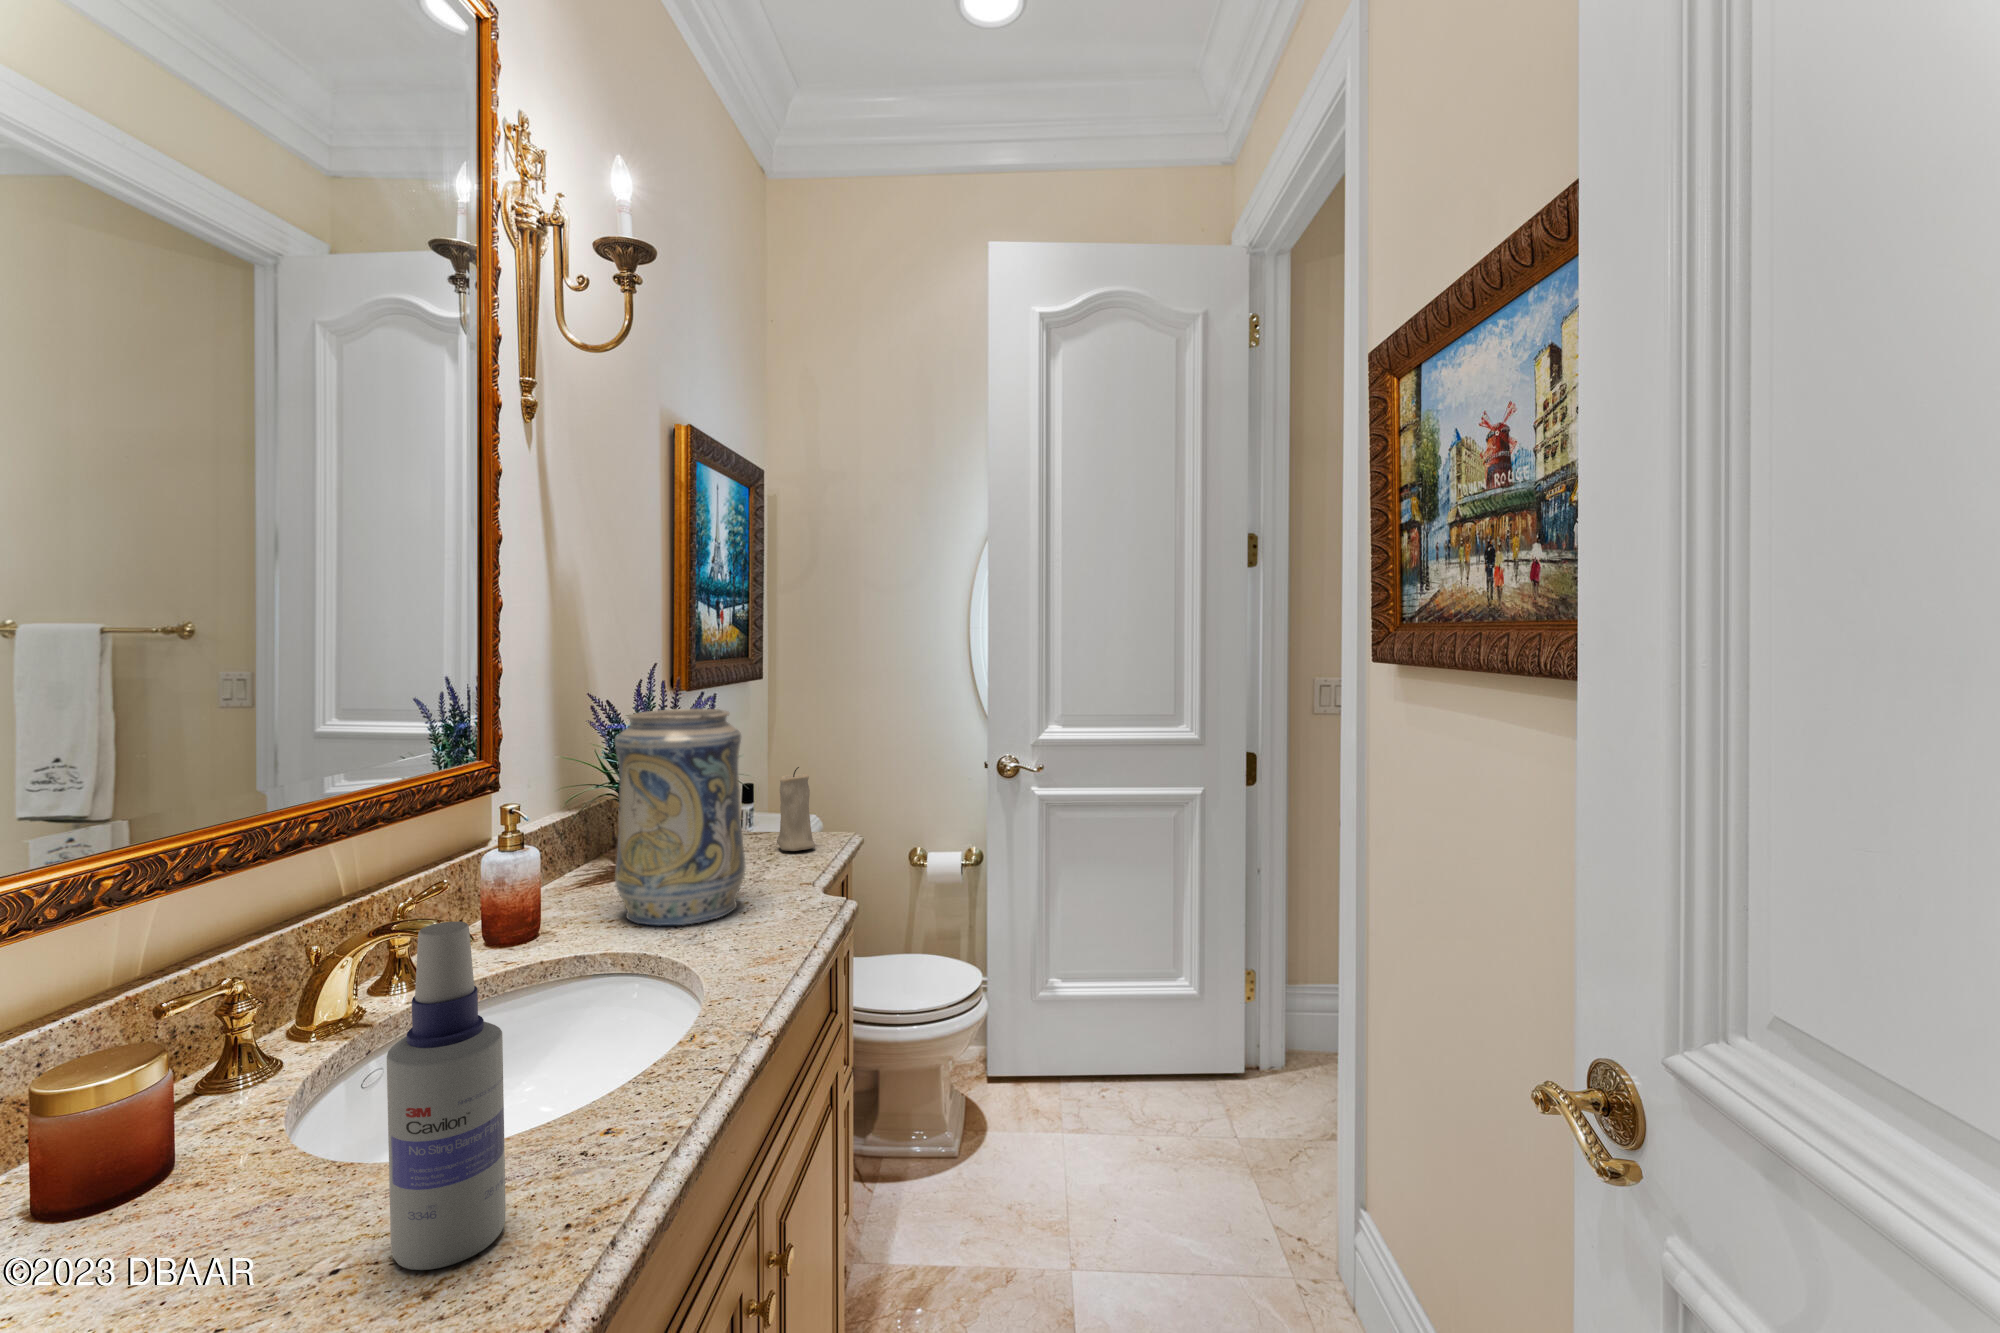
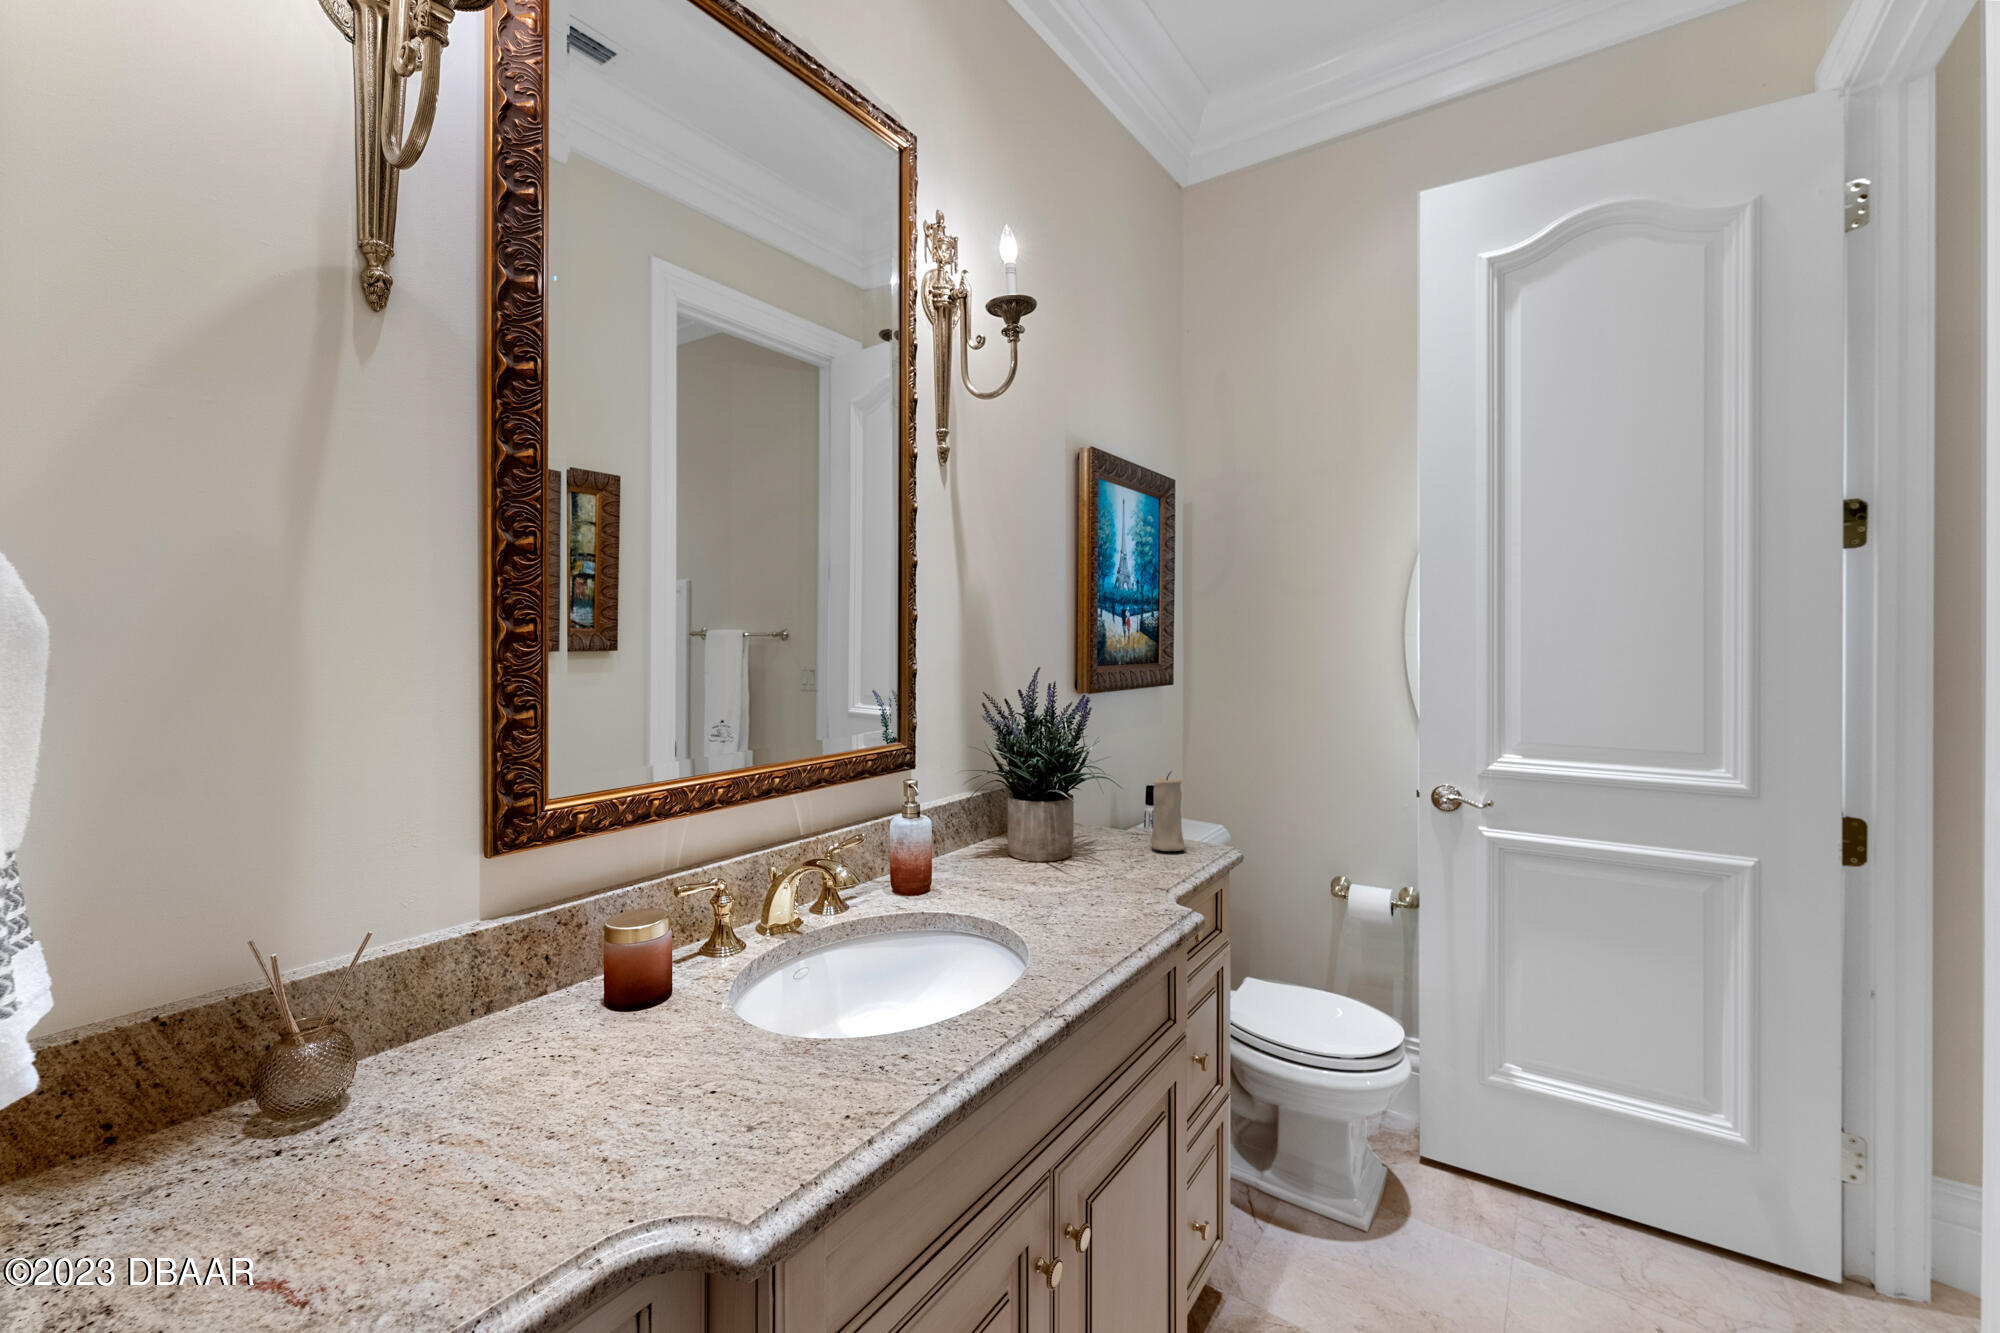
decorative vase: present [615,709,745,926] -> none [988,713,1097,904]
spray bottle: present [387,921,506,1270] -> none [736,872,811,1122]

